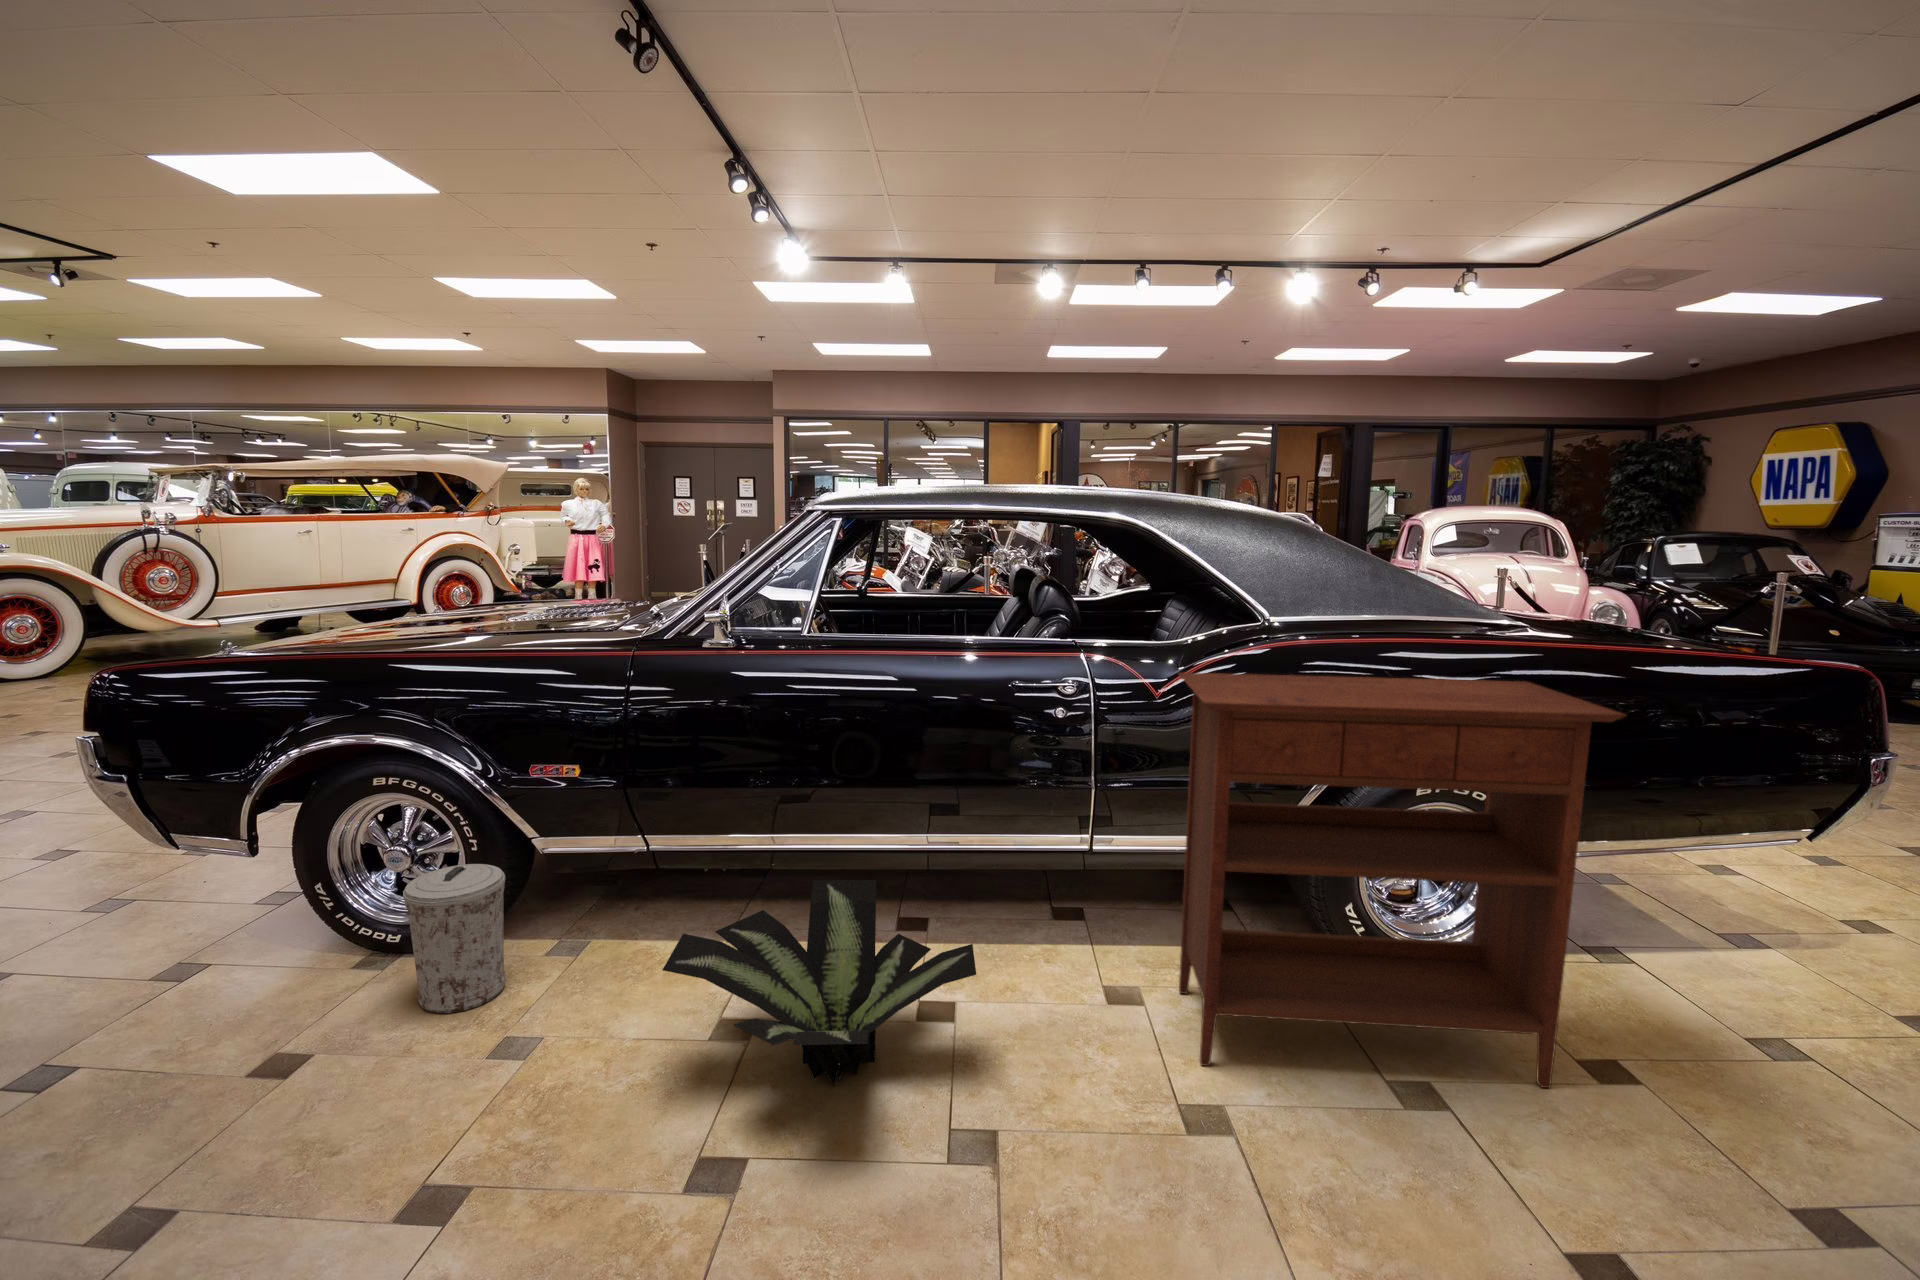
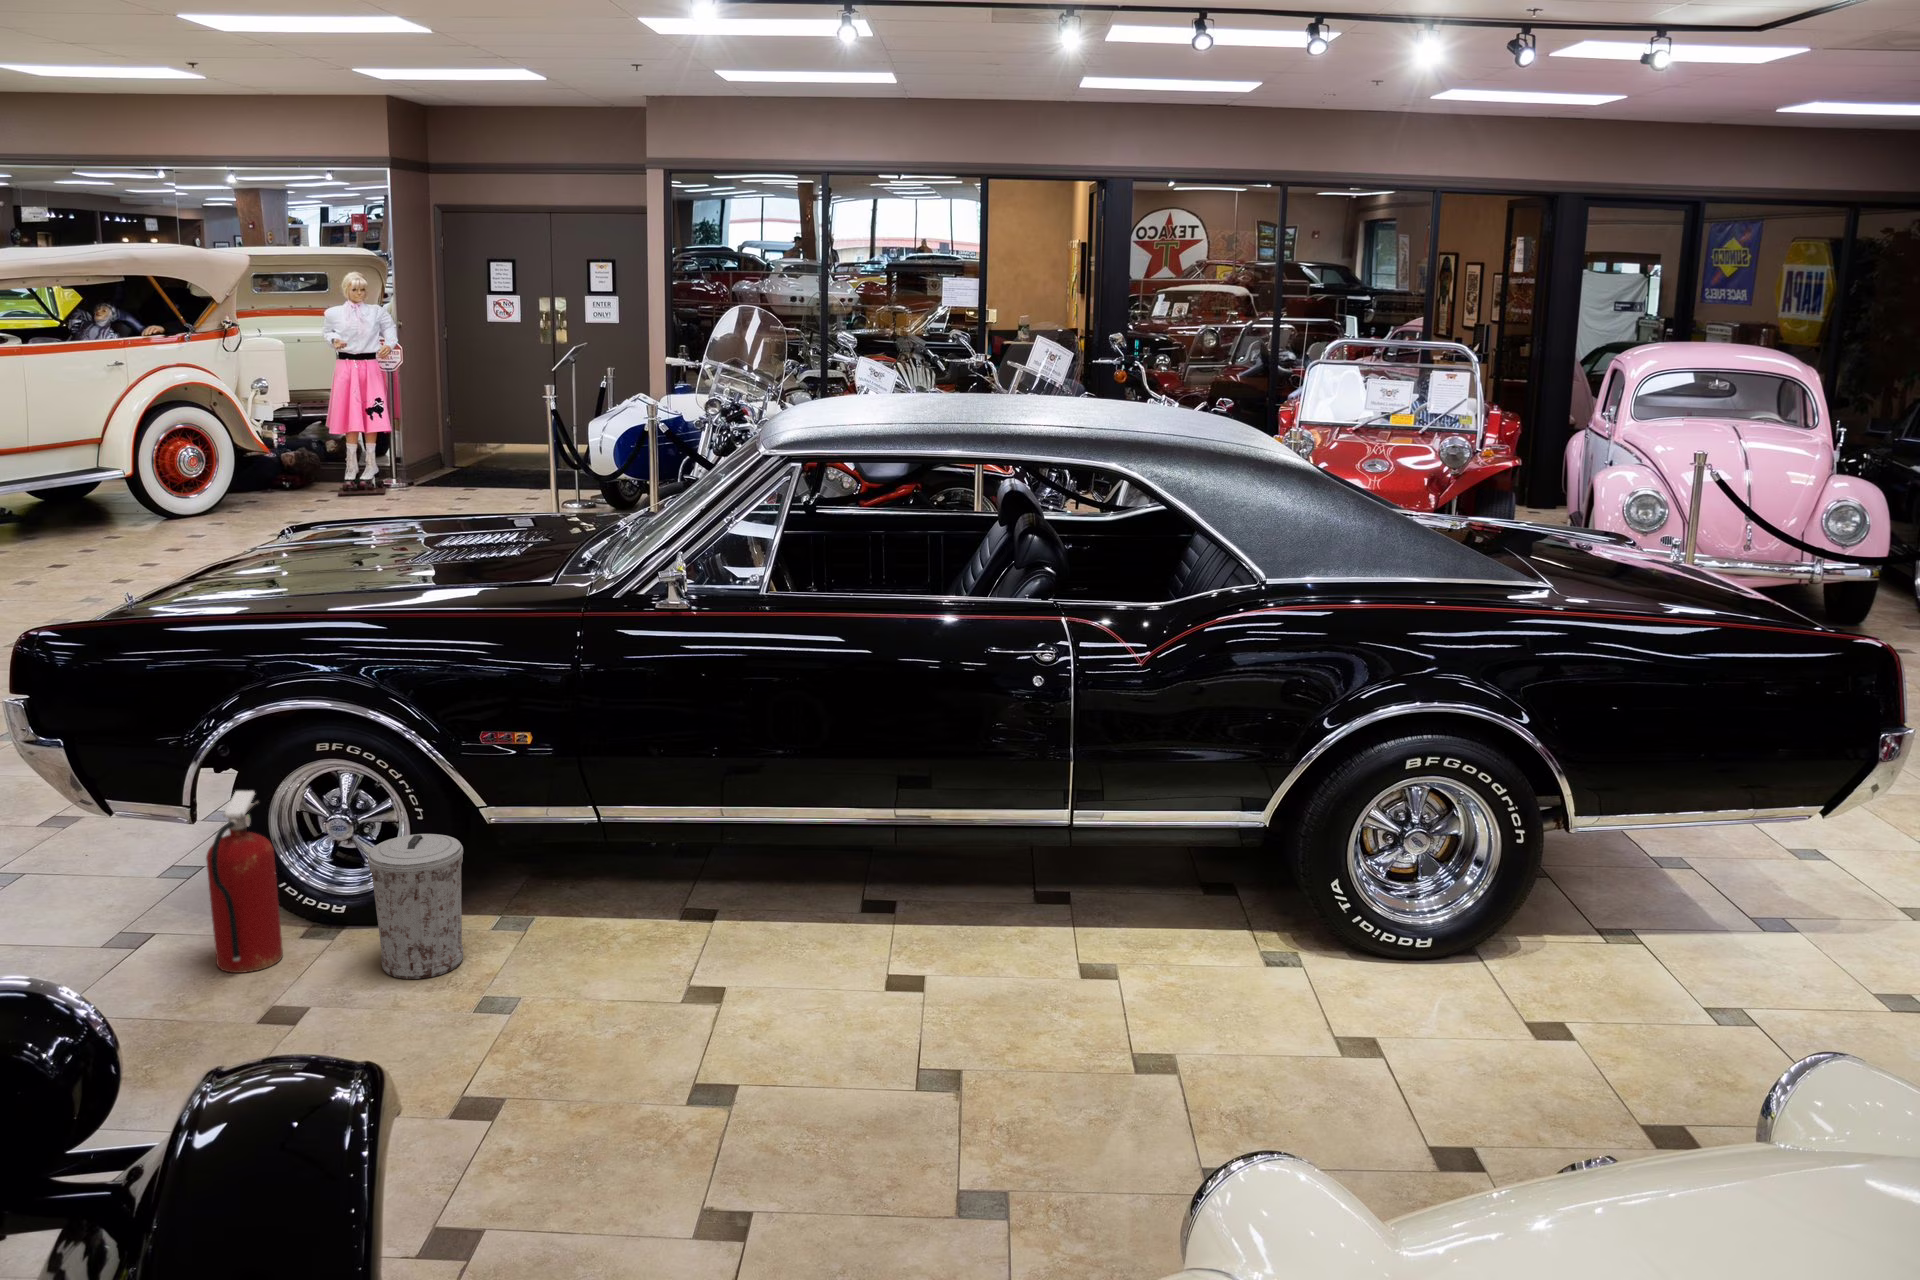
console table: present [1179,673,1626,1088] -> none [1156,642,1549,1043]
fire extinguisher: none [231,823,331,1007] -> present [206,791,283,973]
potted plant: present [663,880,976,1086] -> none [650,852,944,1037]

